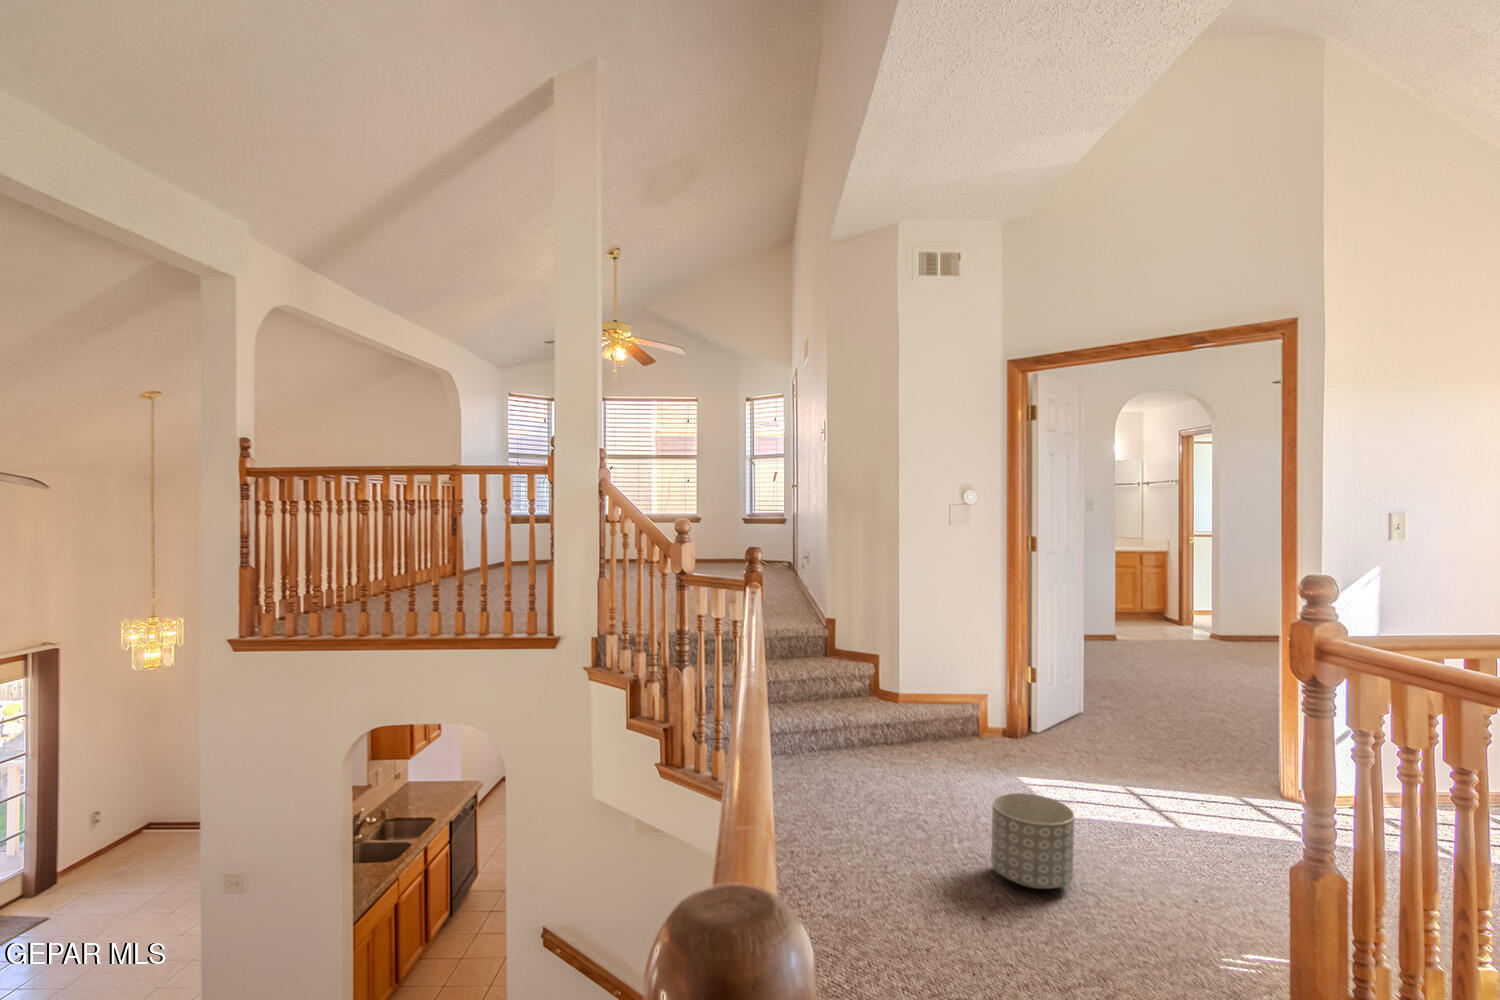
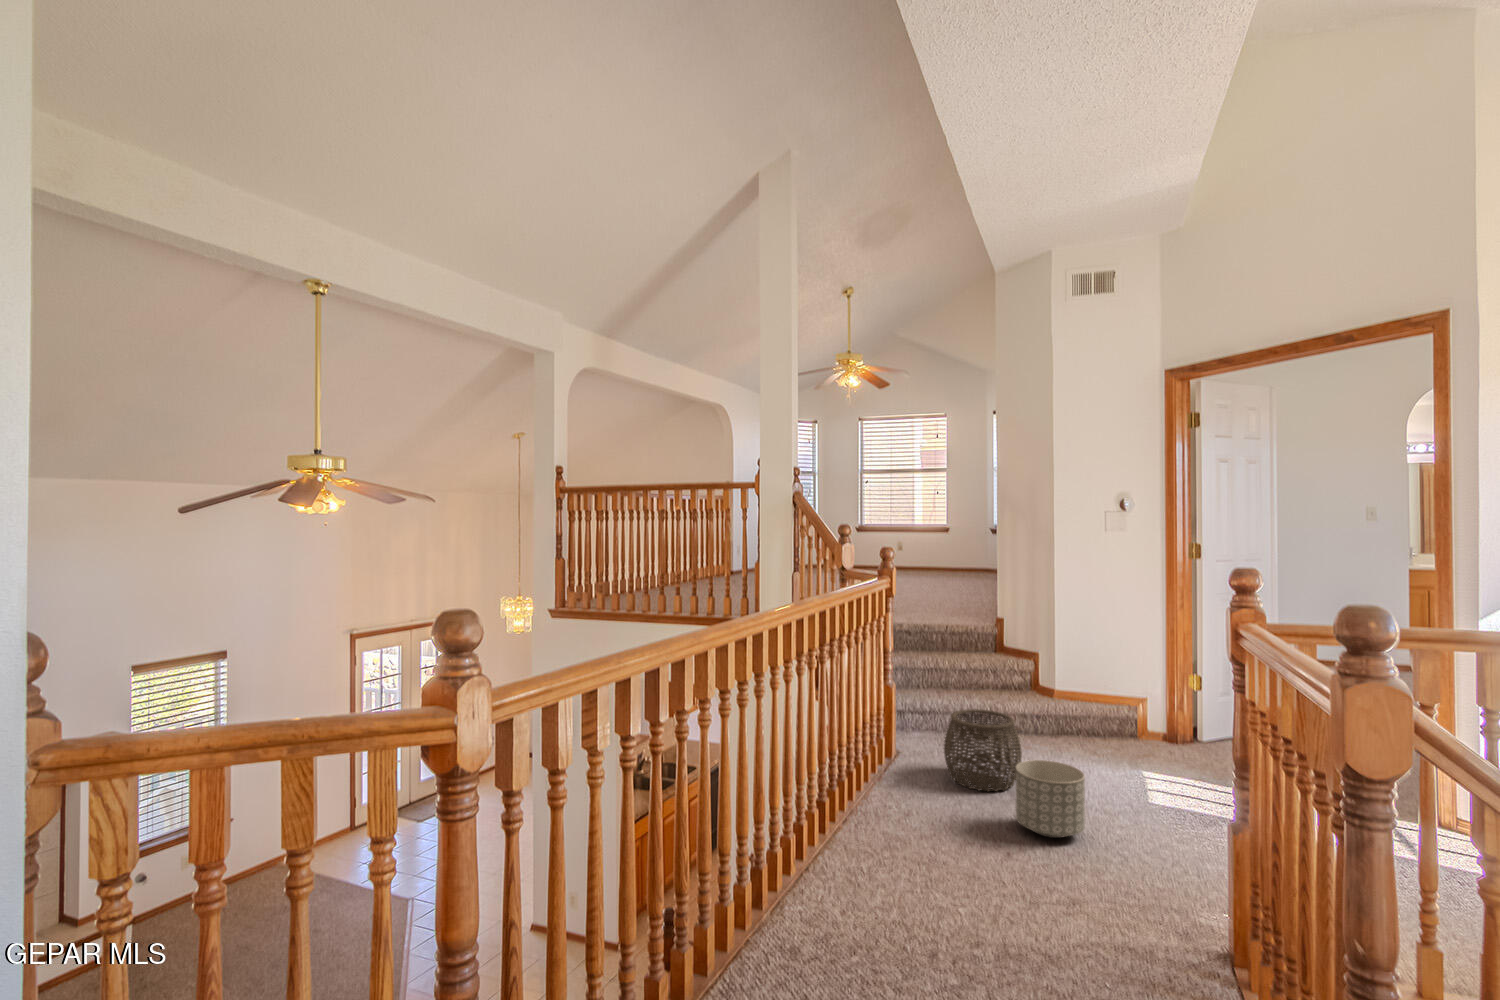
woven basket: none [859,733,951,835] -> present [944,709,1022,792]

